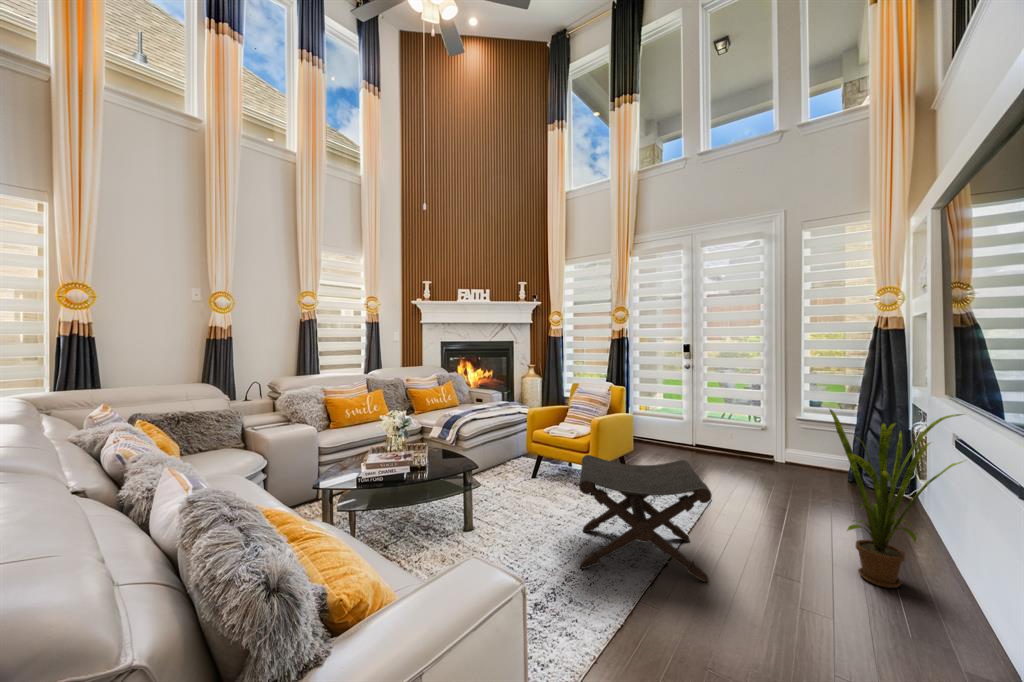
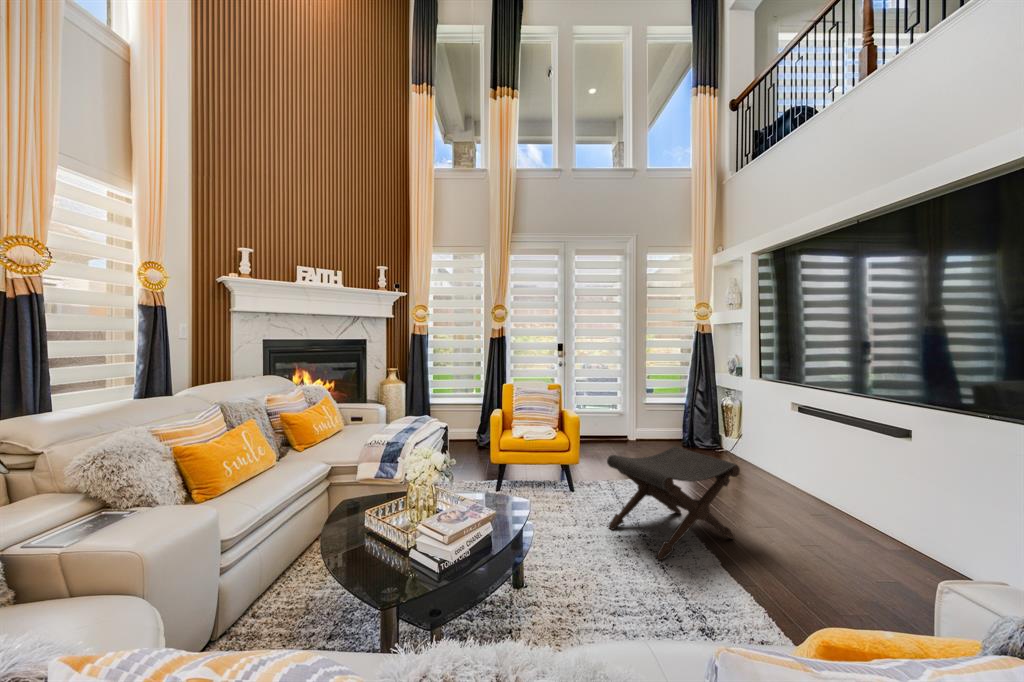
house plant: present [830,409,963,588] -> none [764,391,837,510]

